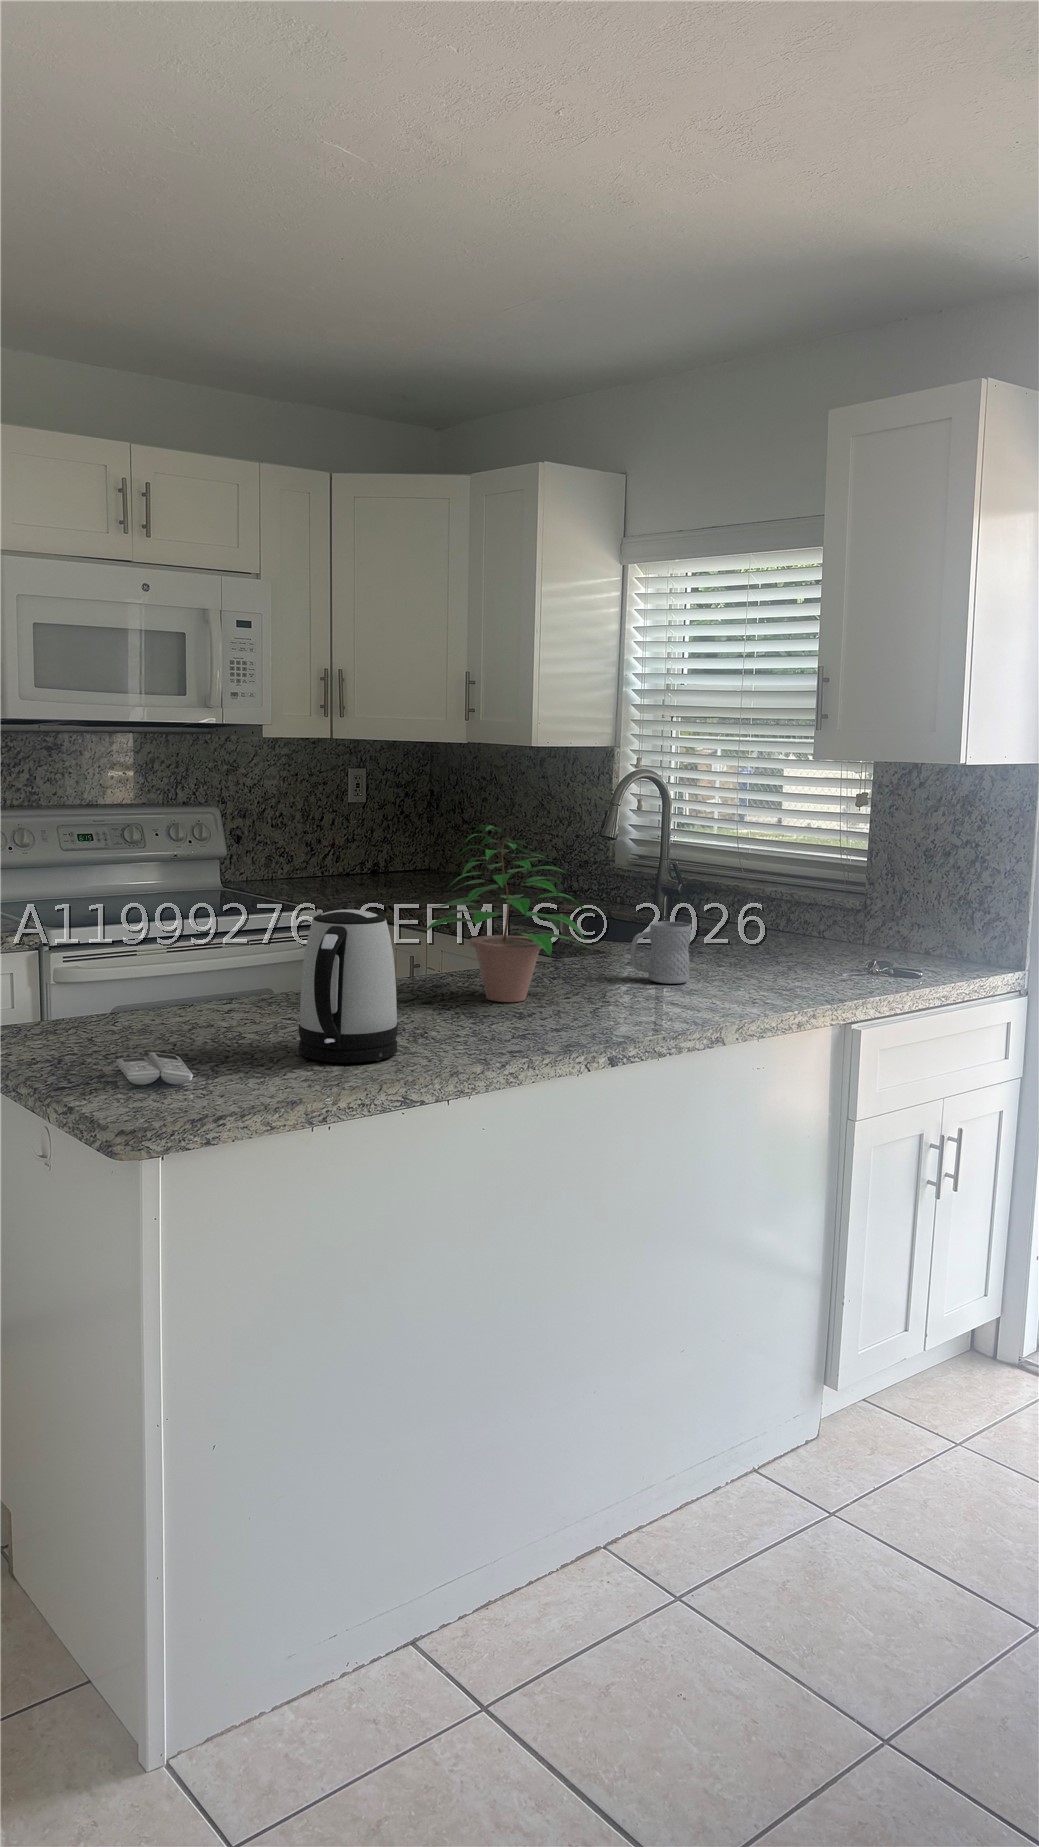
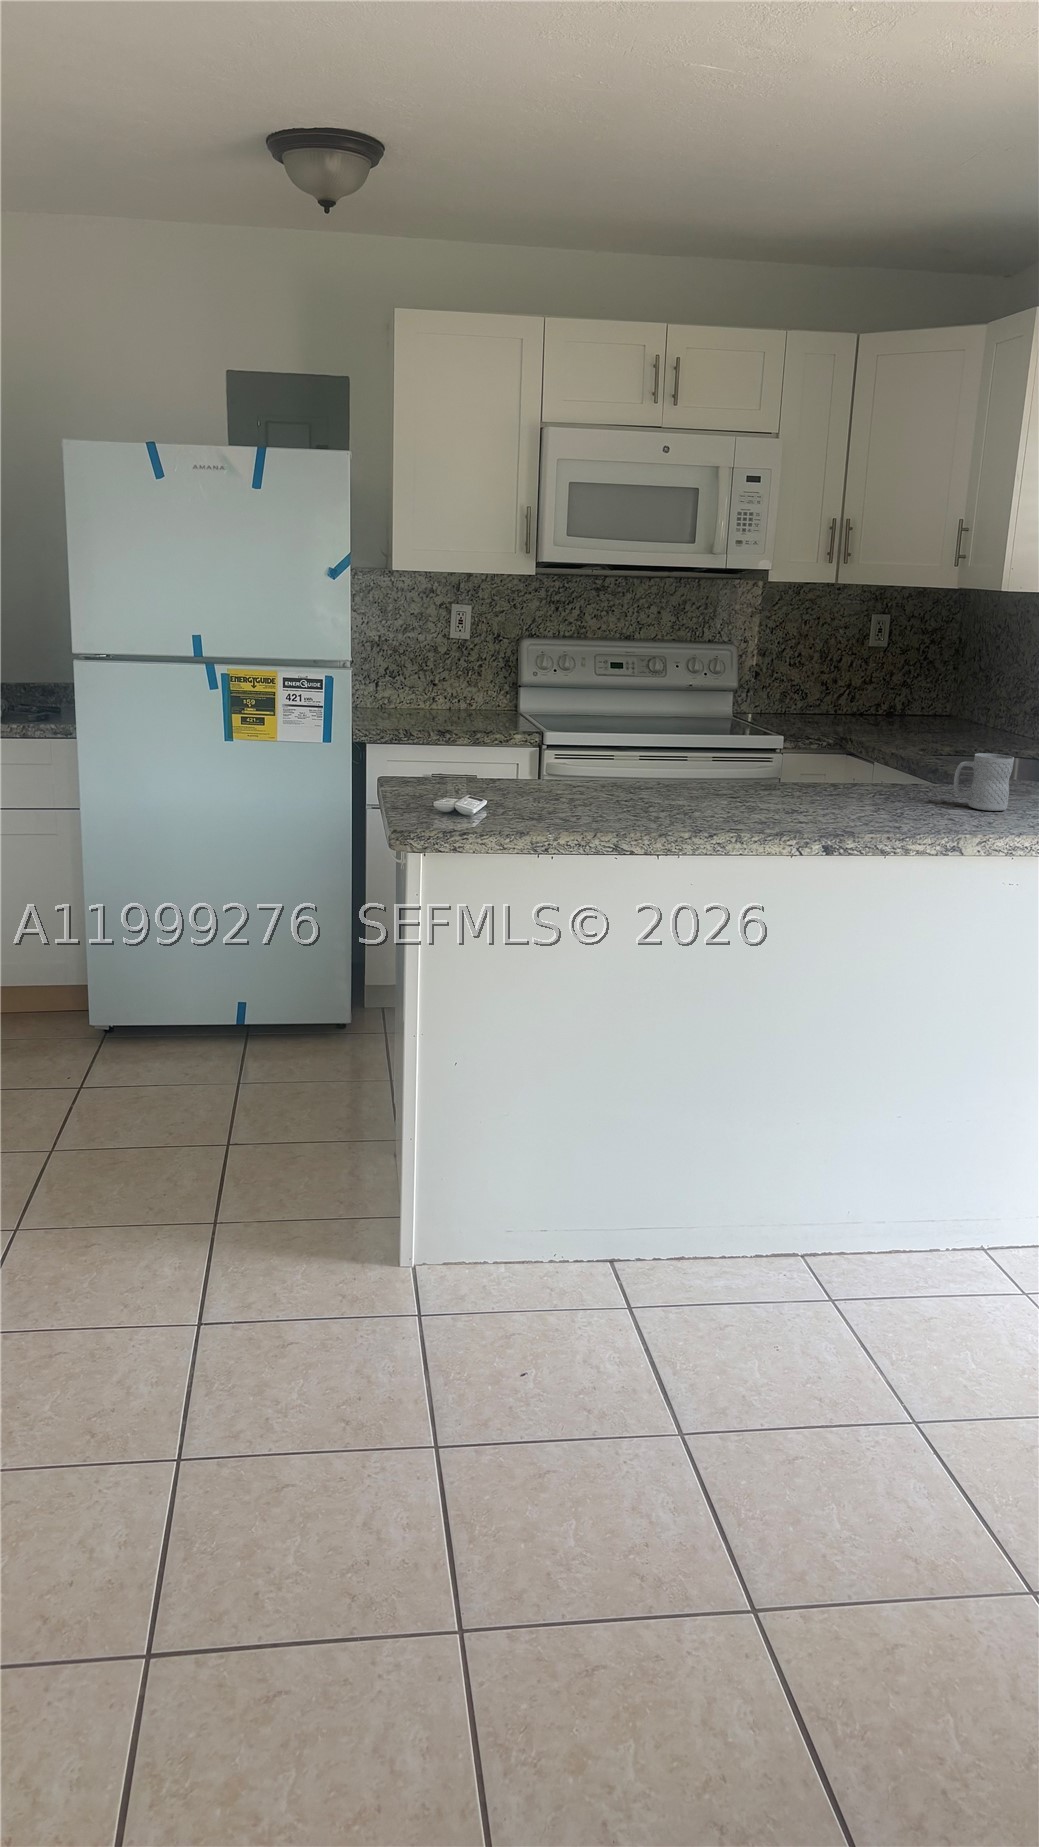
potted plant: present [426,825,591,1002] -> none [736,651,899,805]
kettle: present [299,909,398,1063] -> none [573,703,653,821]

